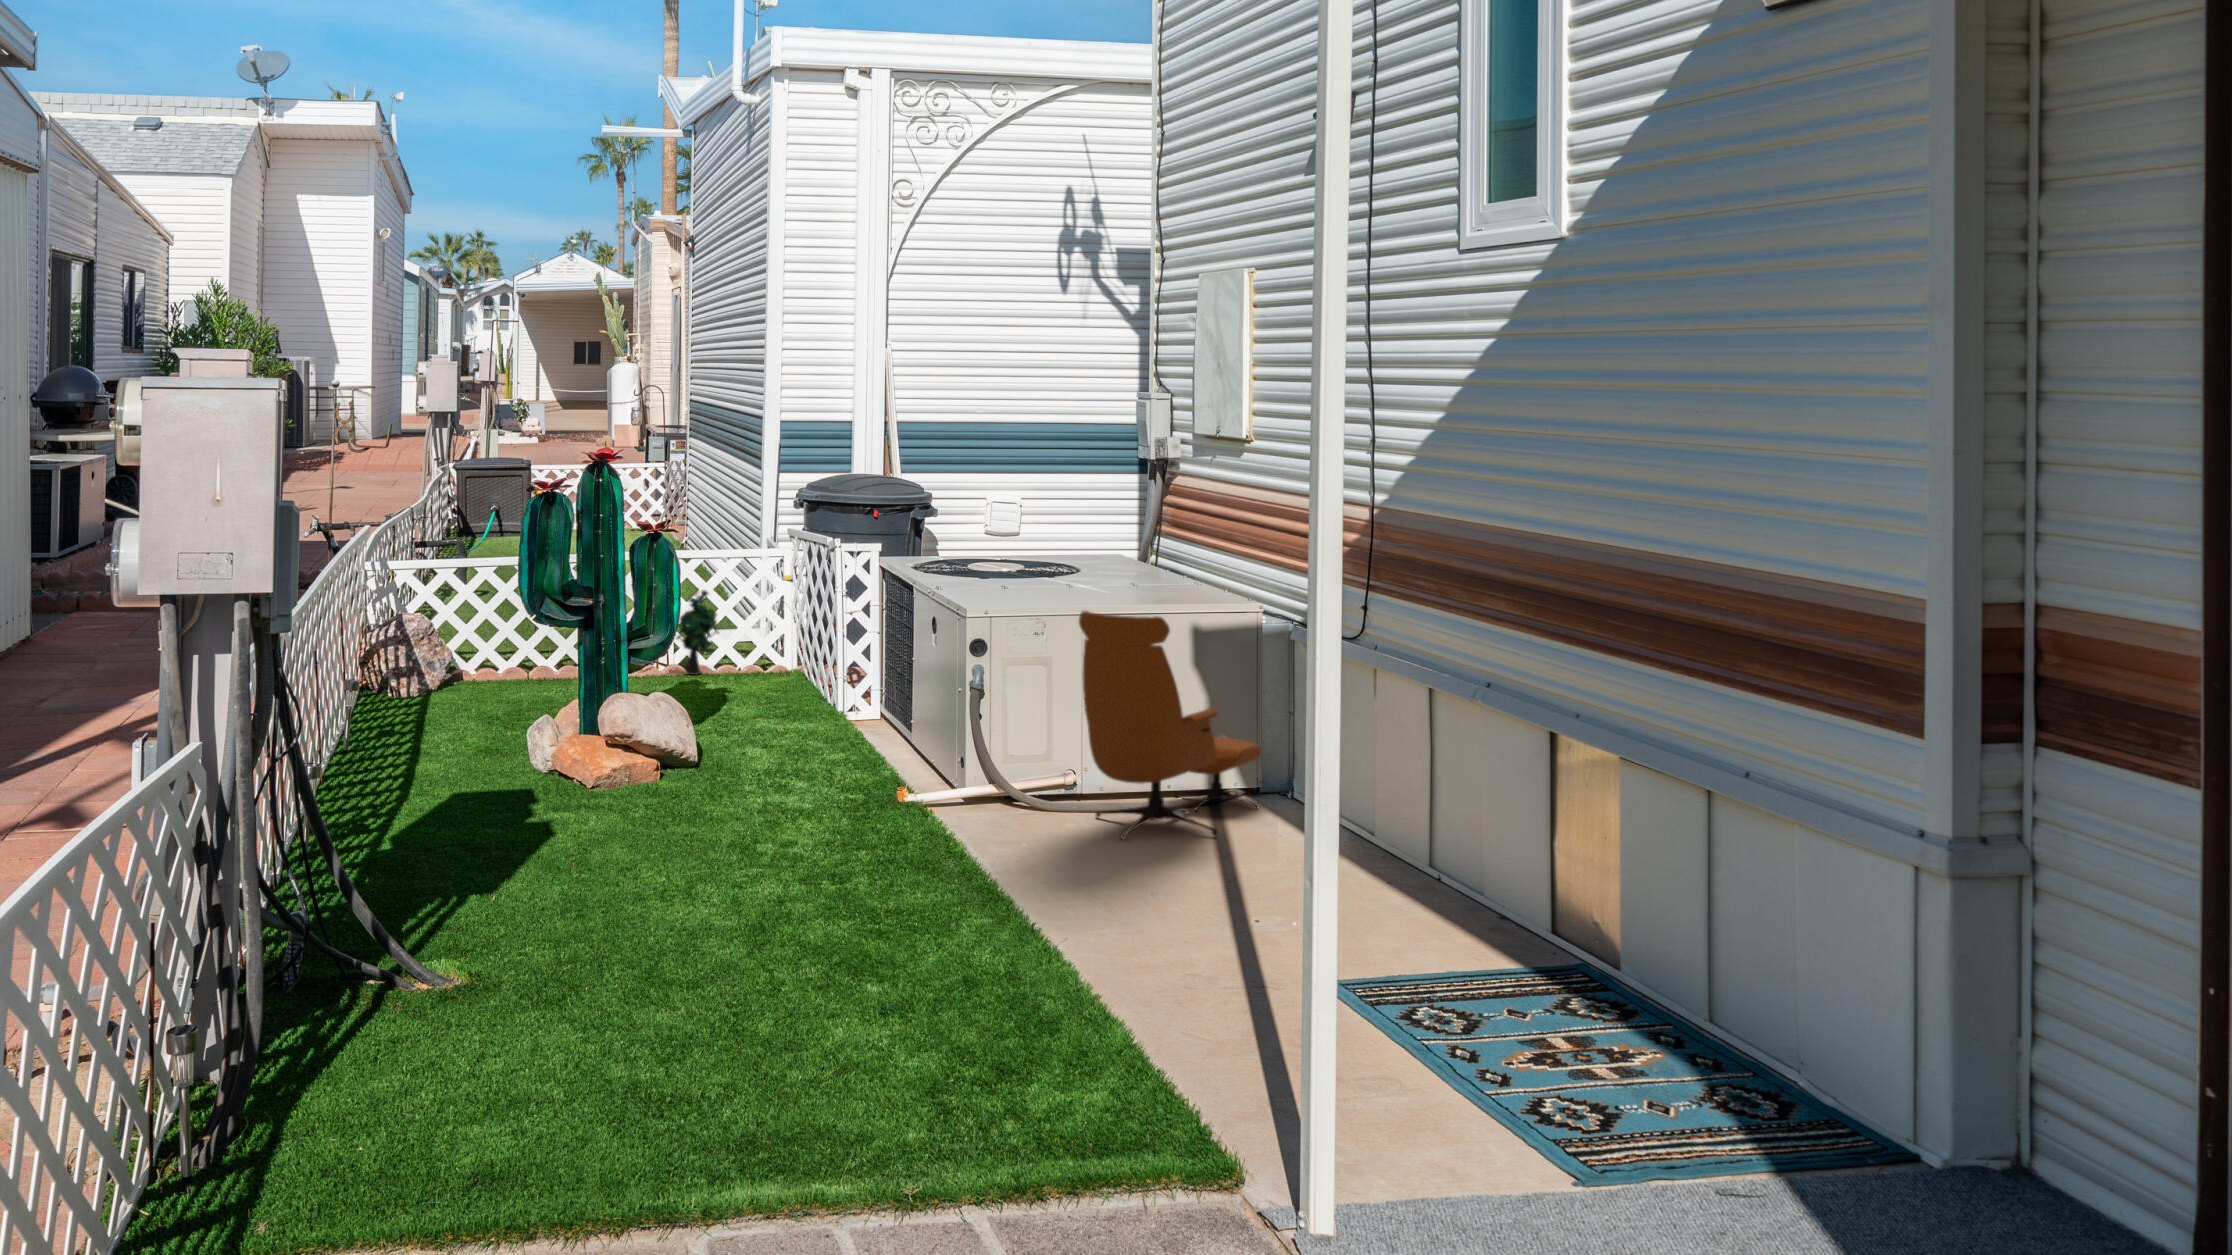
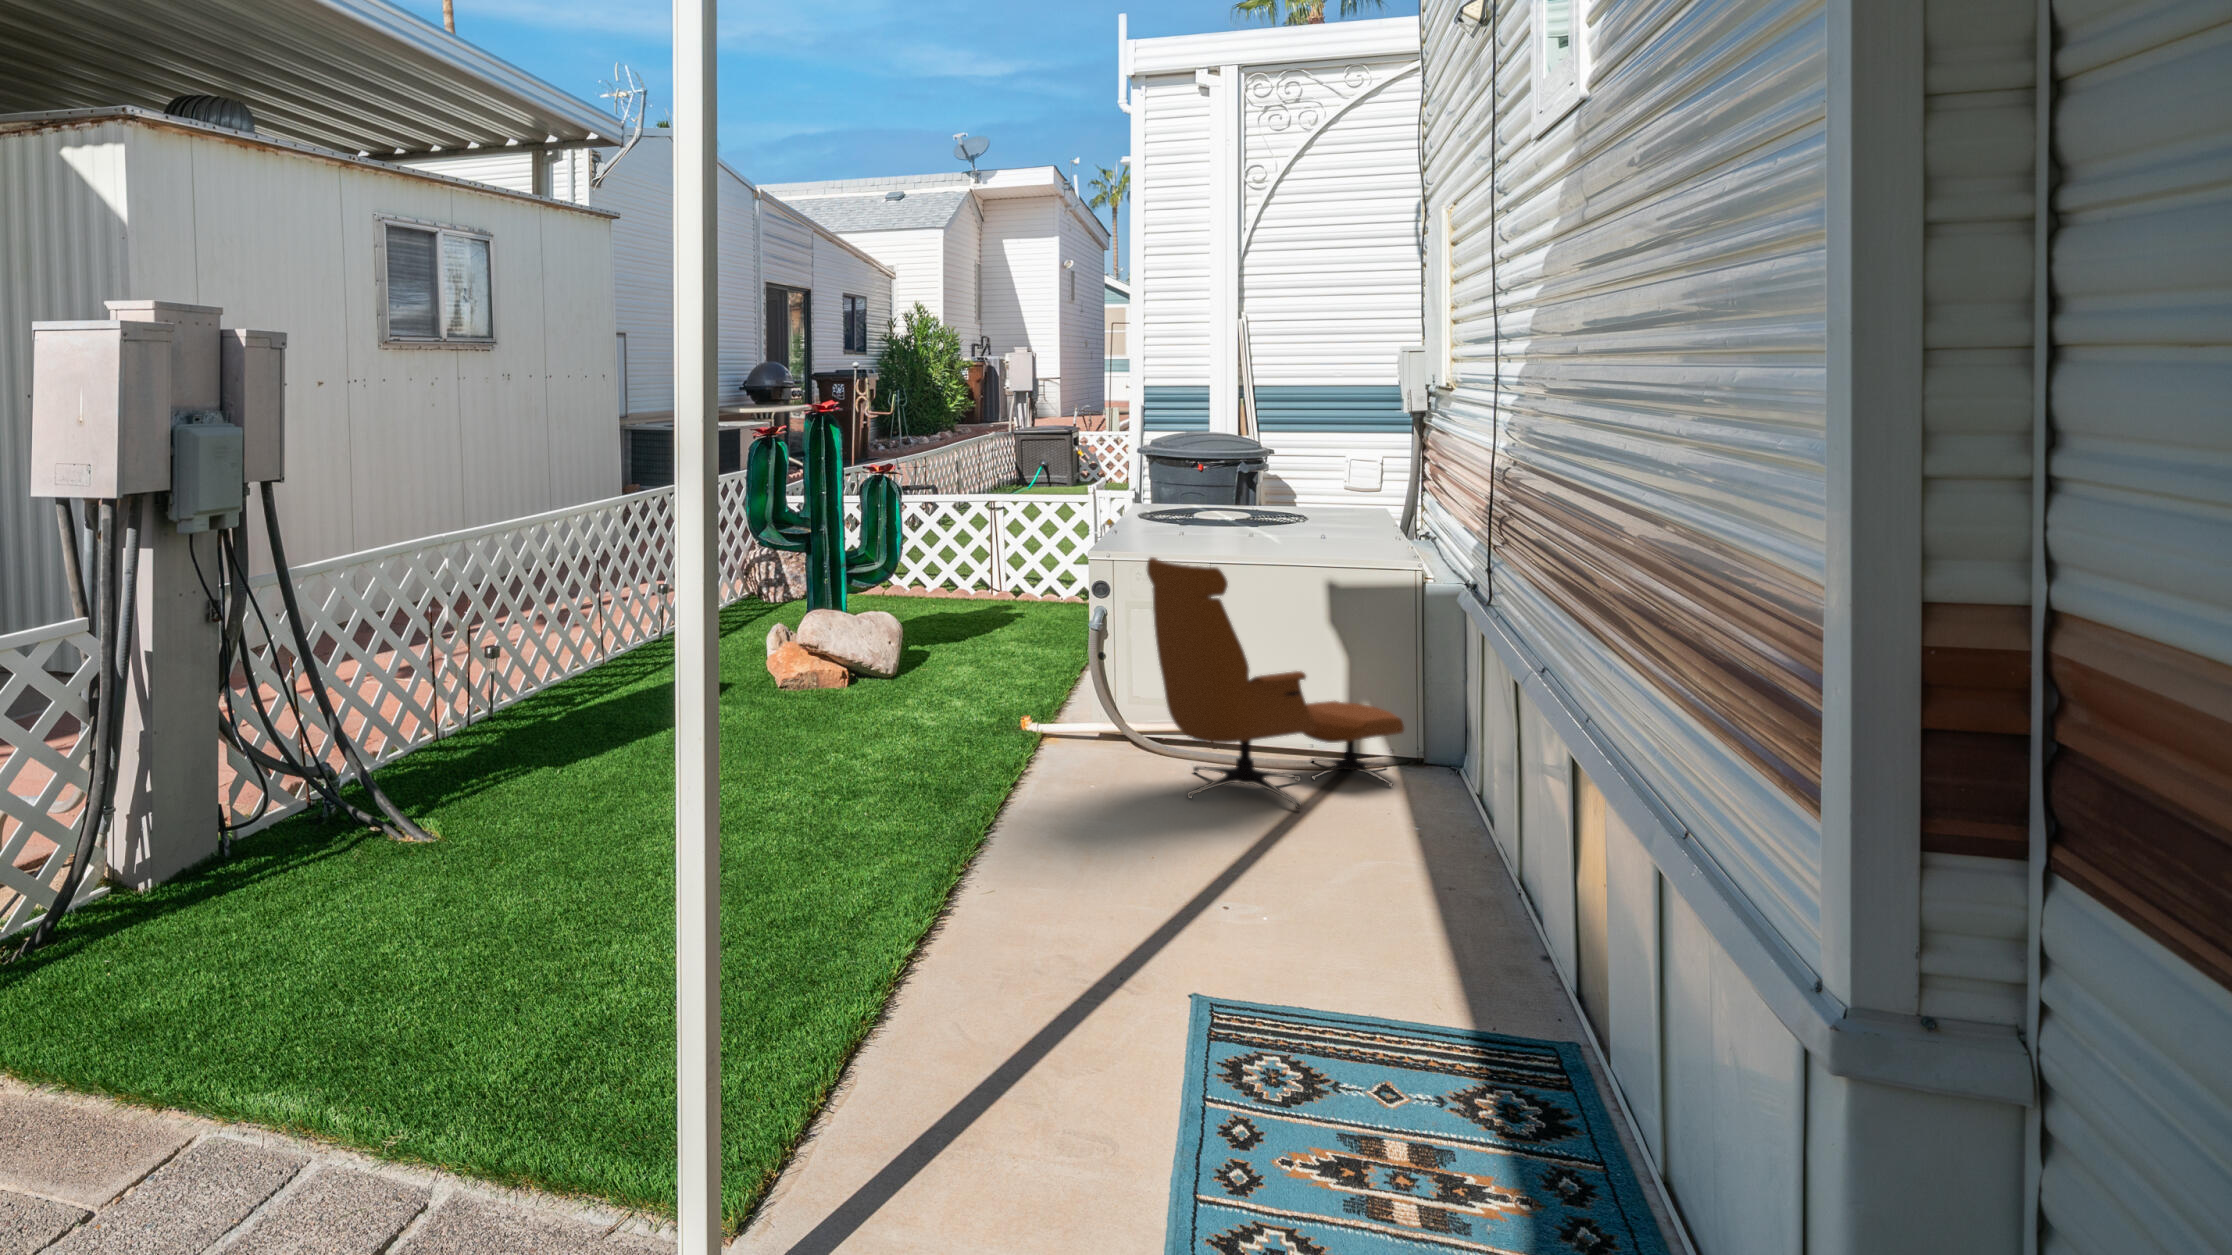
decorative plant: present [677,590,719,675] -> none [984,529,1028,602]

